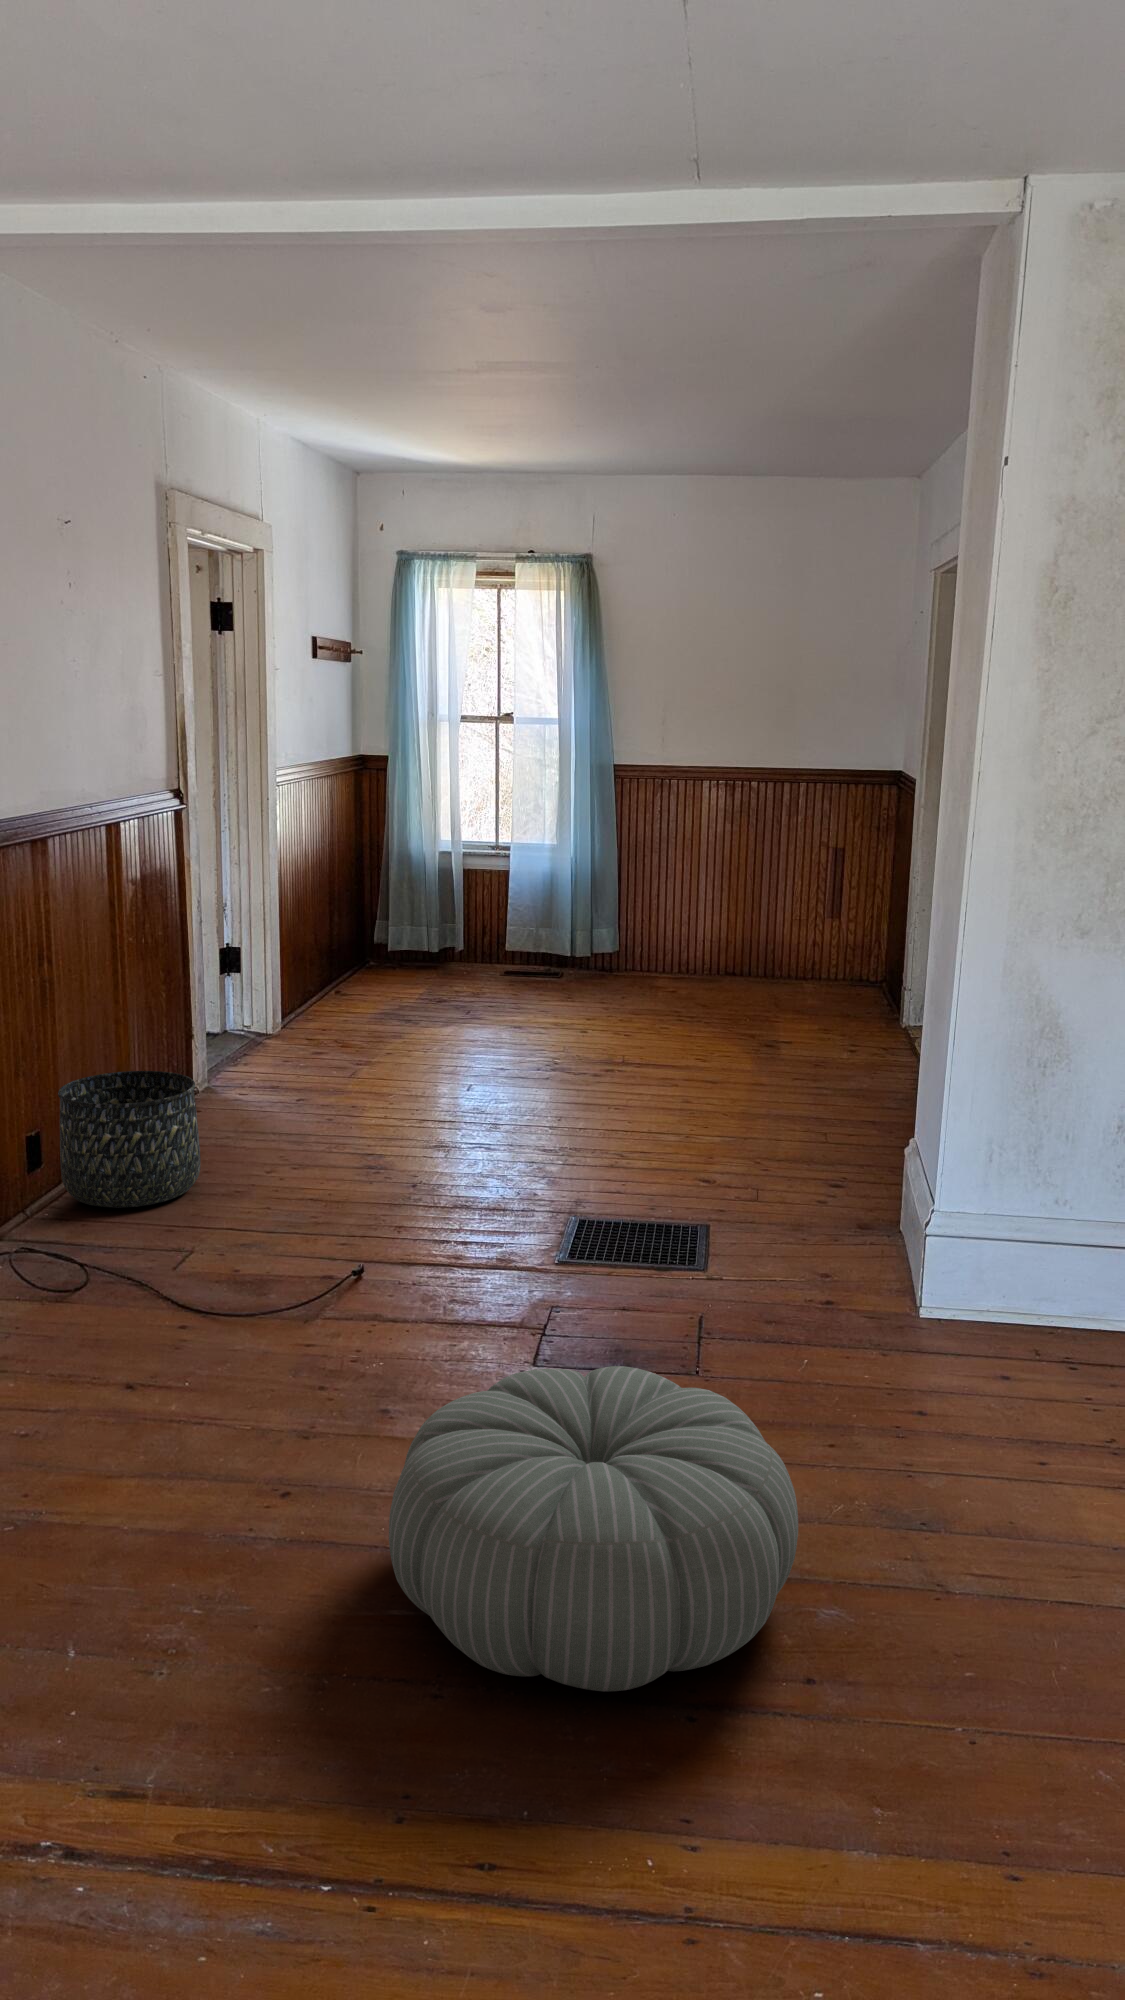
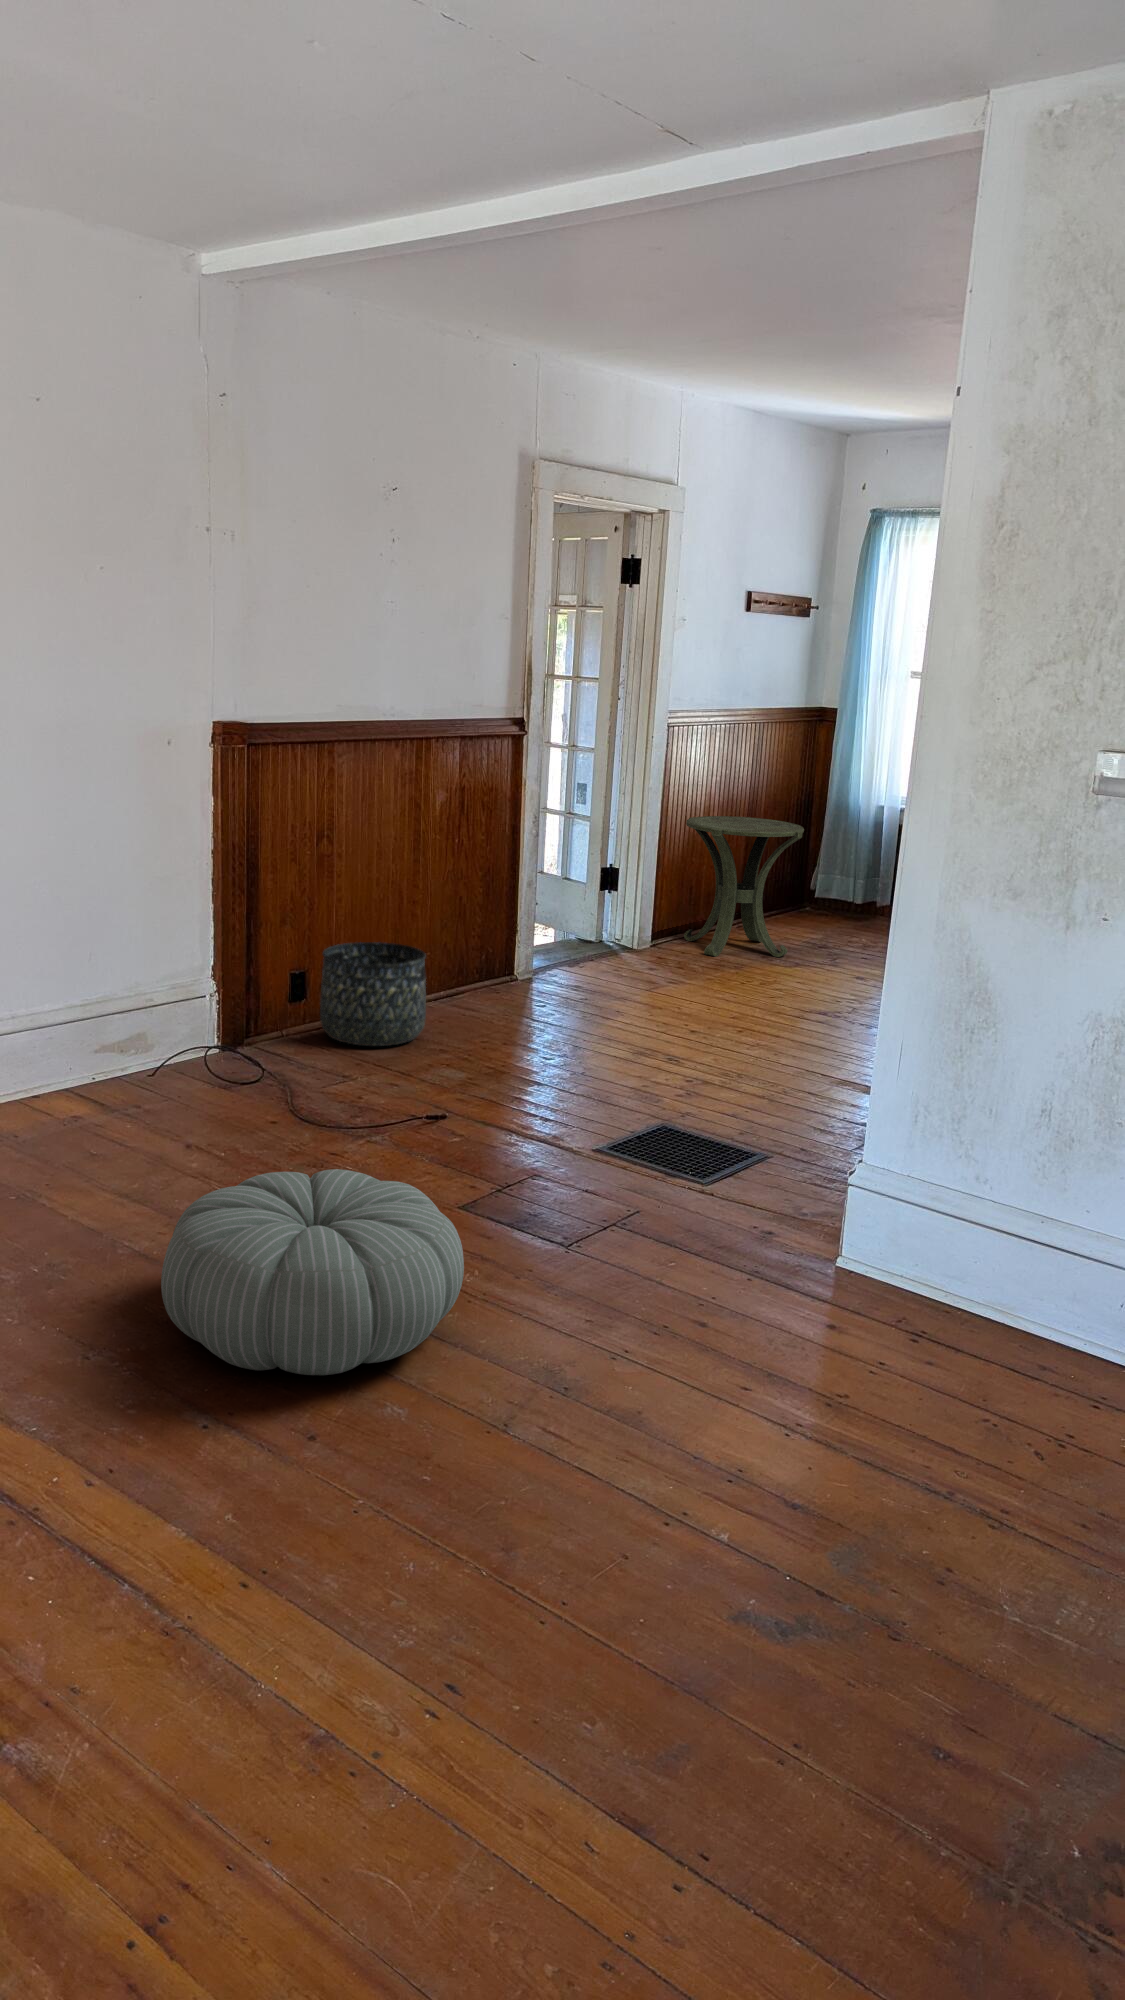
side table: none [301,877,433,1029] -> present [684,816,804,957]

